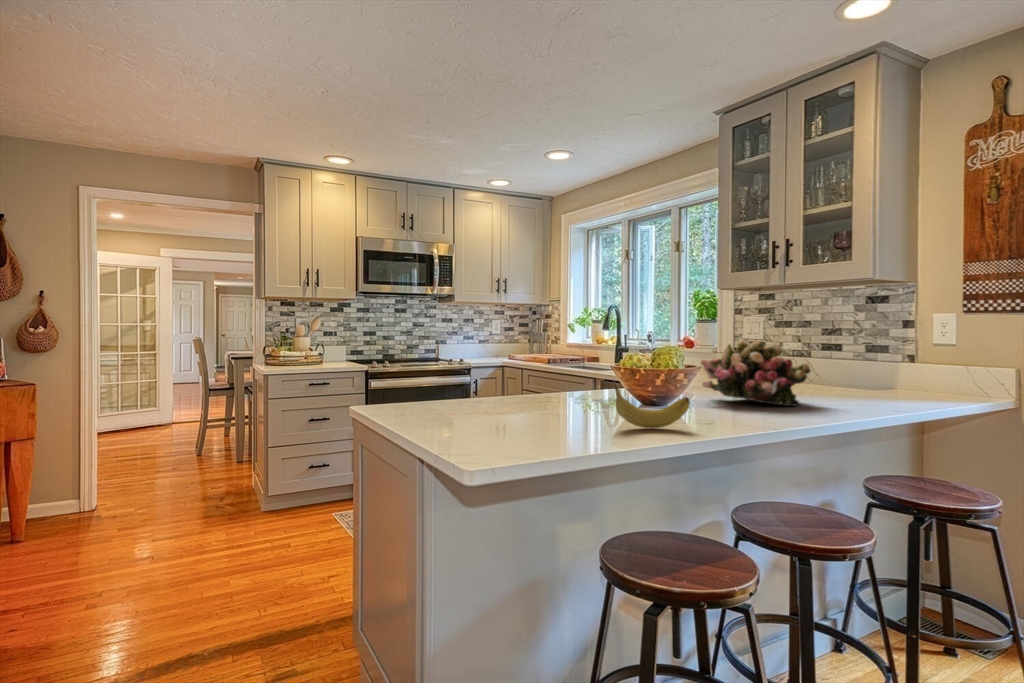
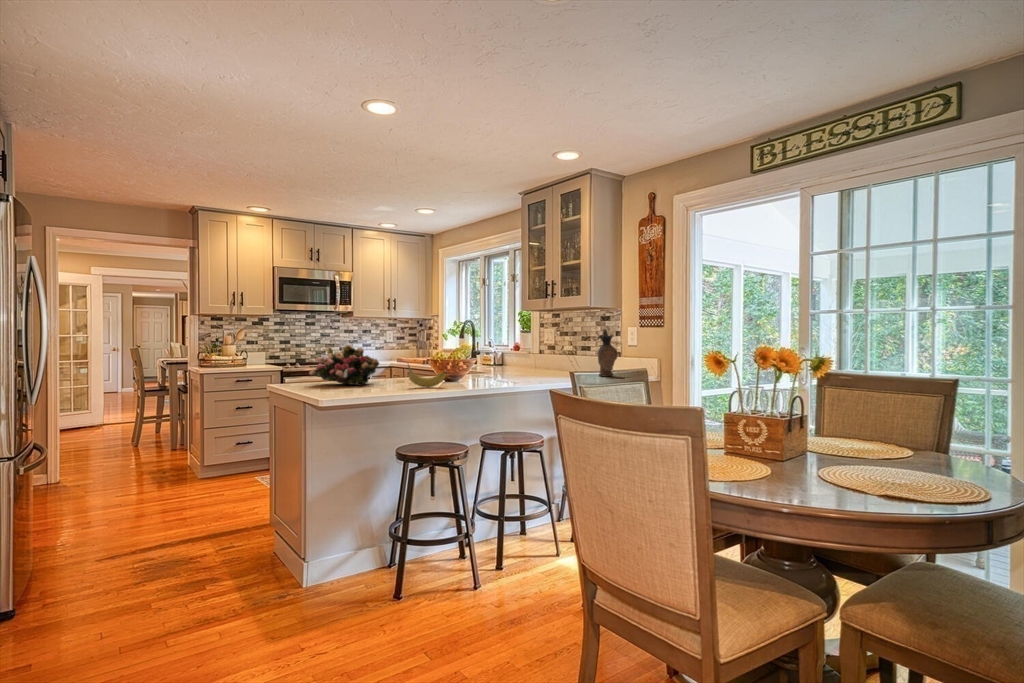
ceramic pitcher: none [895,316,940,399] -> present [598,329,618,376]
flower arrangement: present [701,340,810,406] -> present [309,345,379,385]

